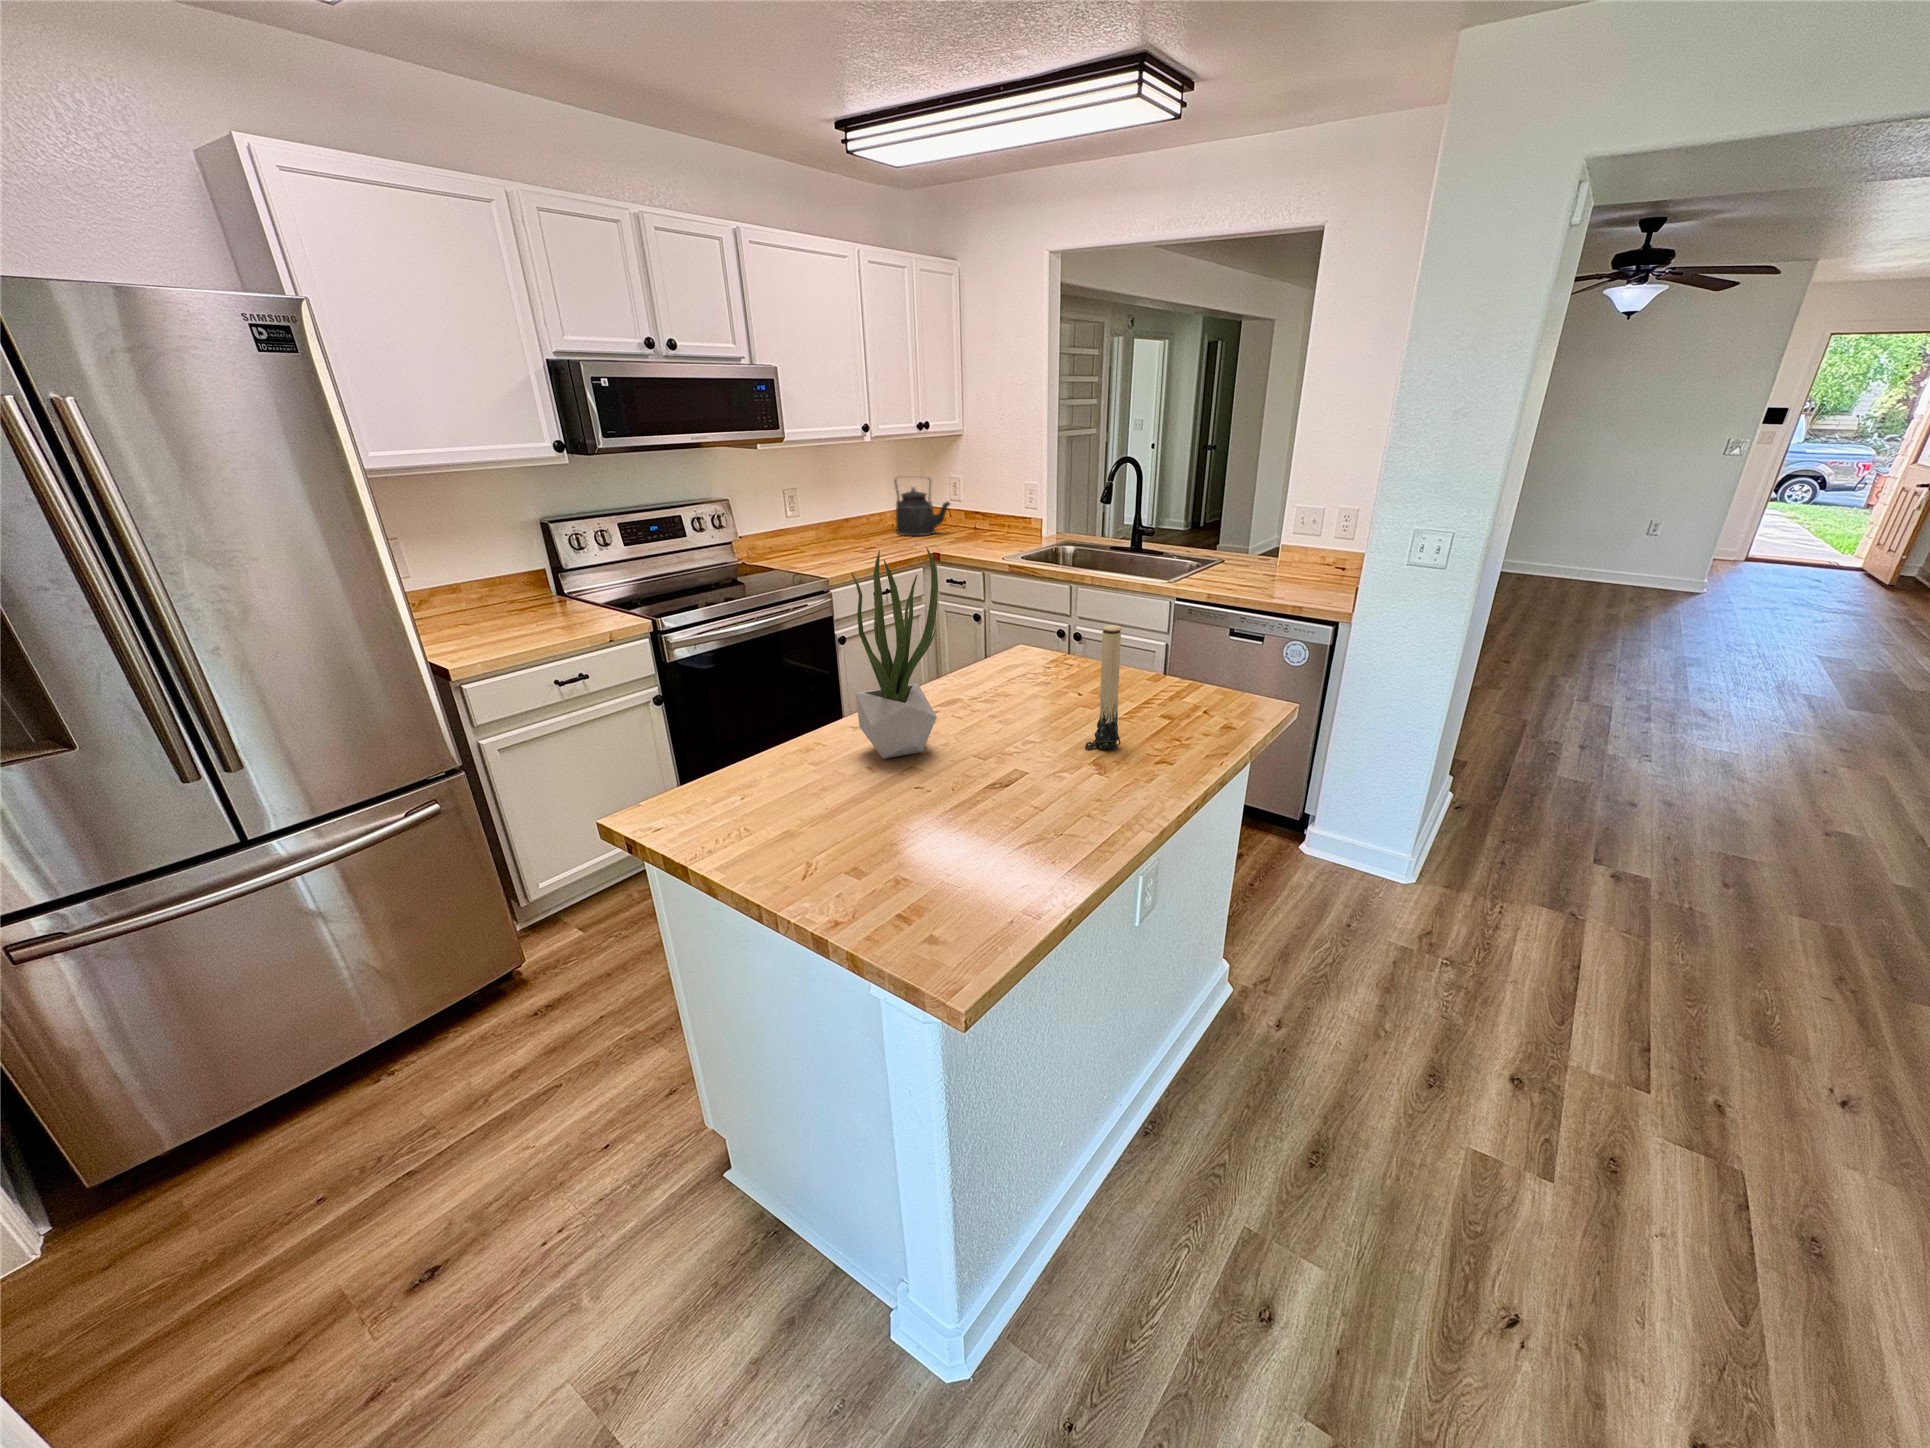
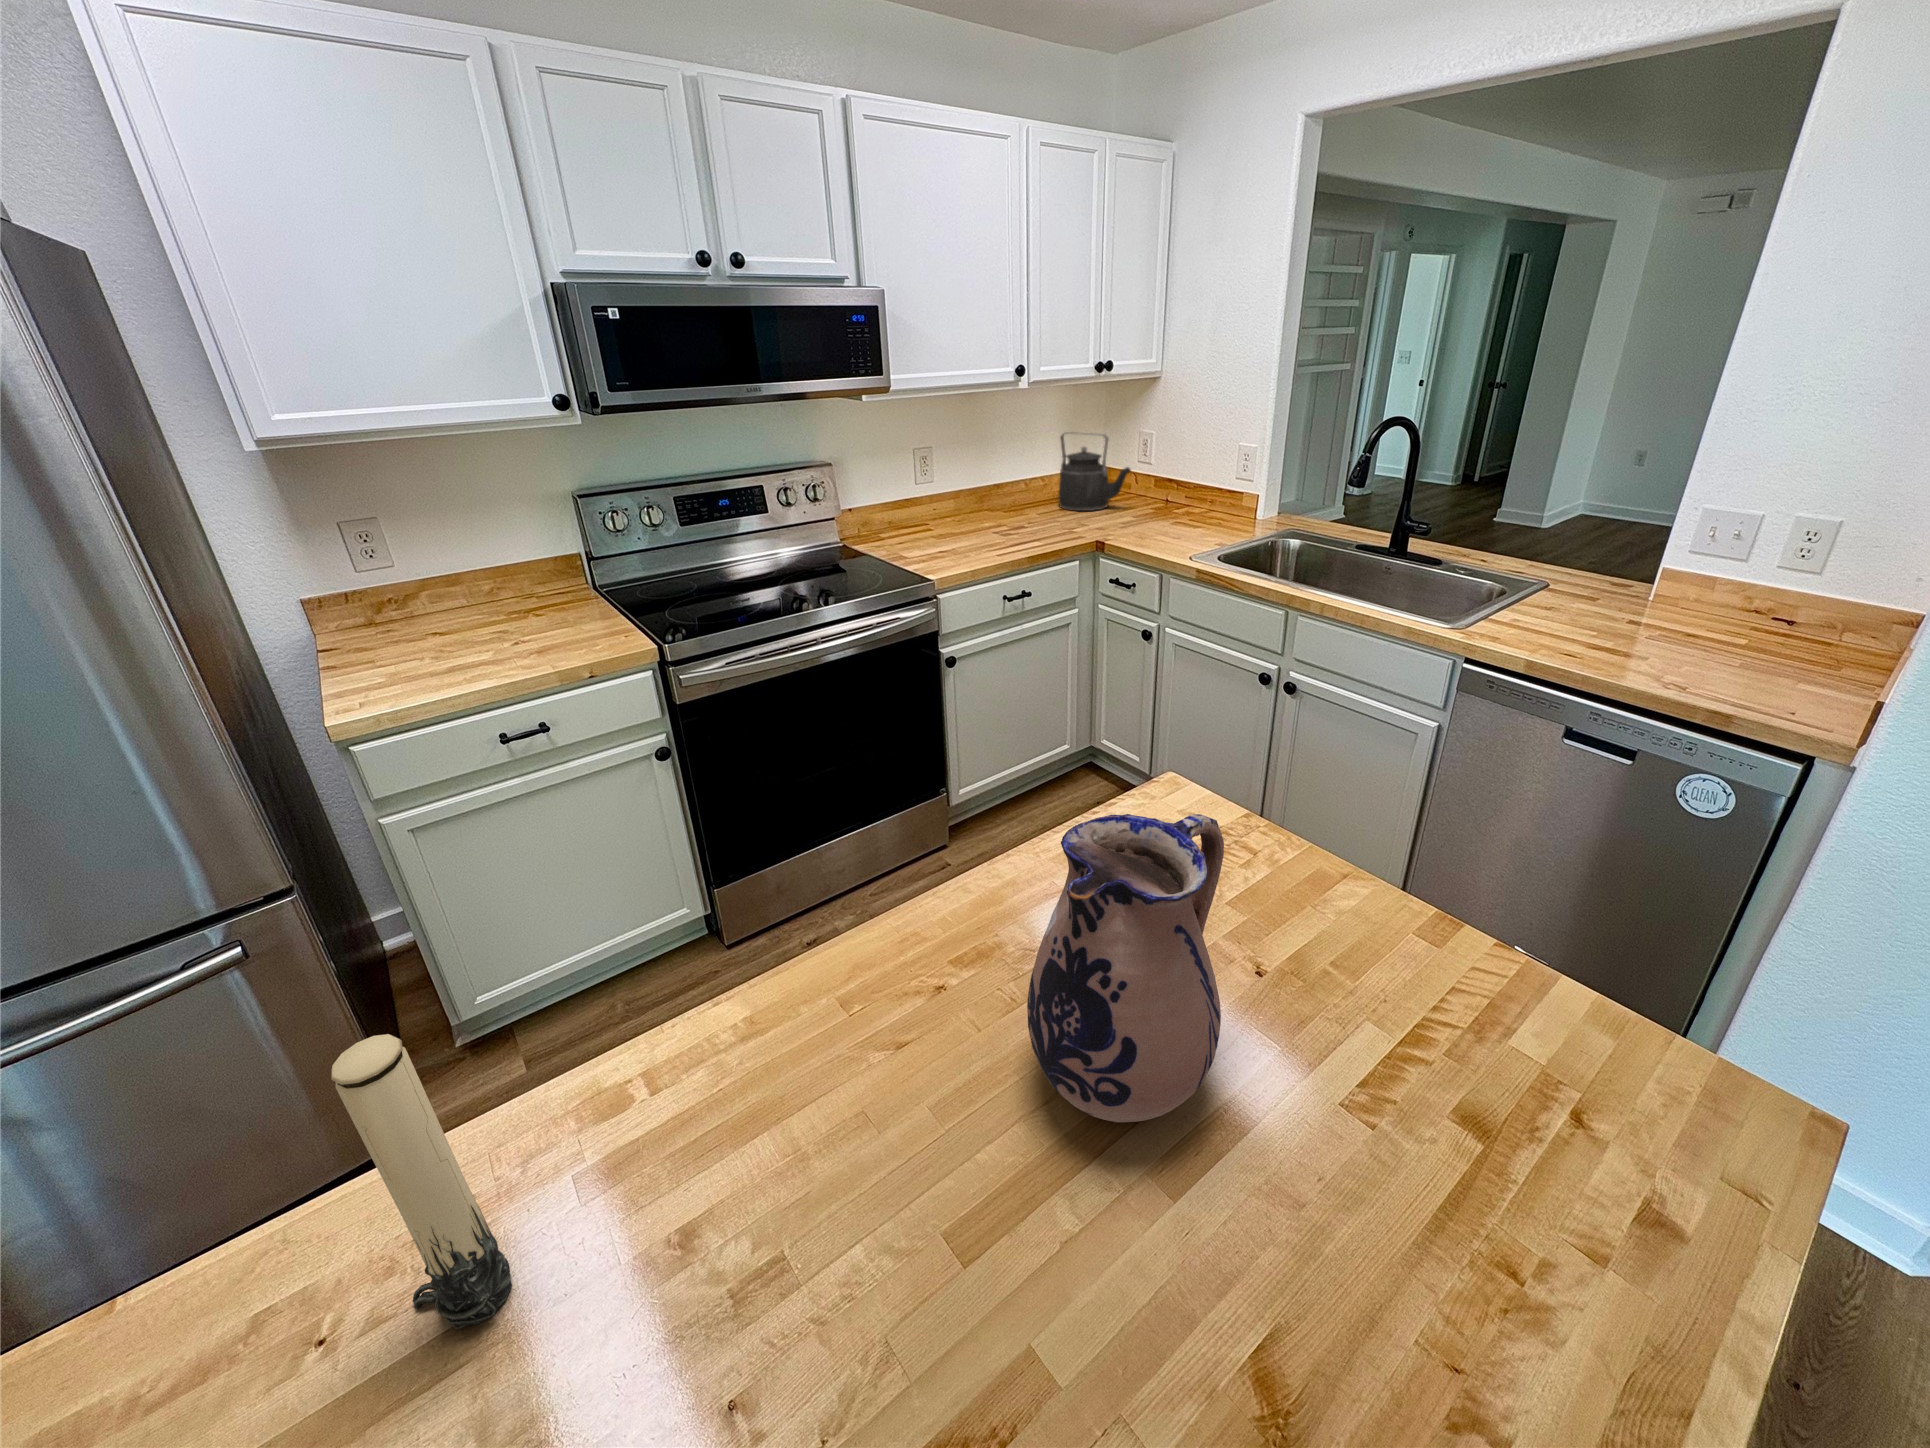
potted plant: present [851,547,938,759] -> none [602,744,871,1240]
ceramic pitcher: none [984,599,1063,725] -> present [1027,814,1224,1122]
candle: present [1085,625,1121,749] -> present [331,1034,512,1329]

